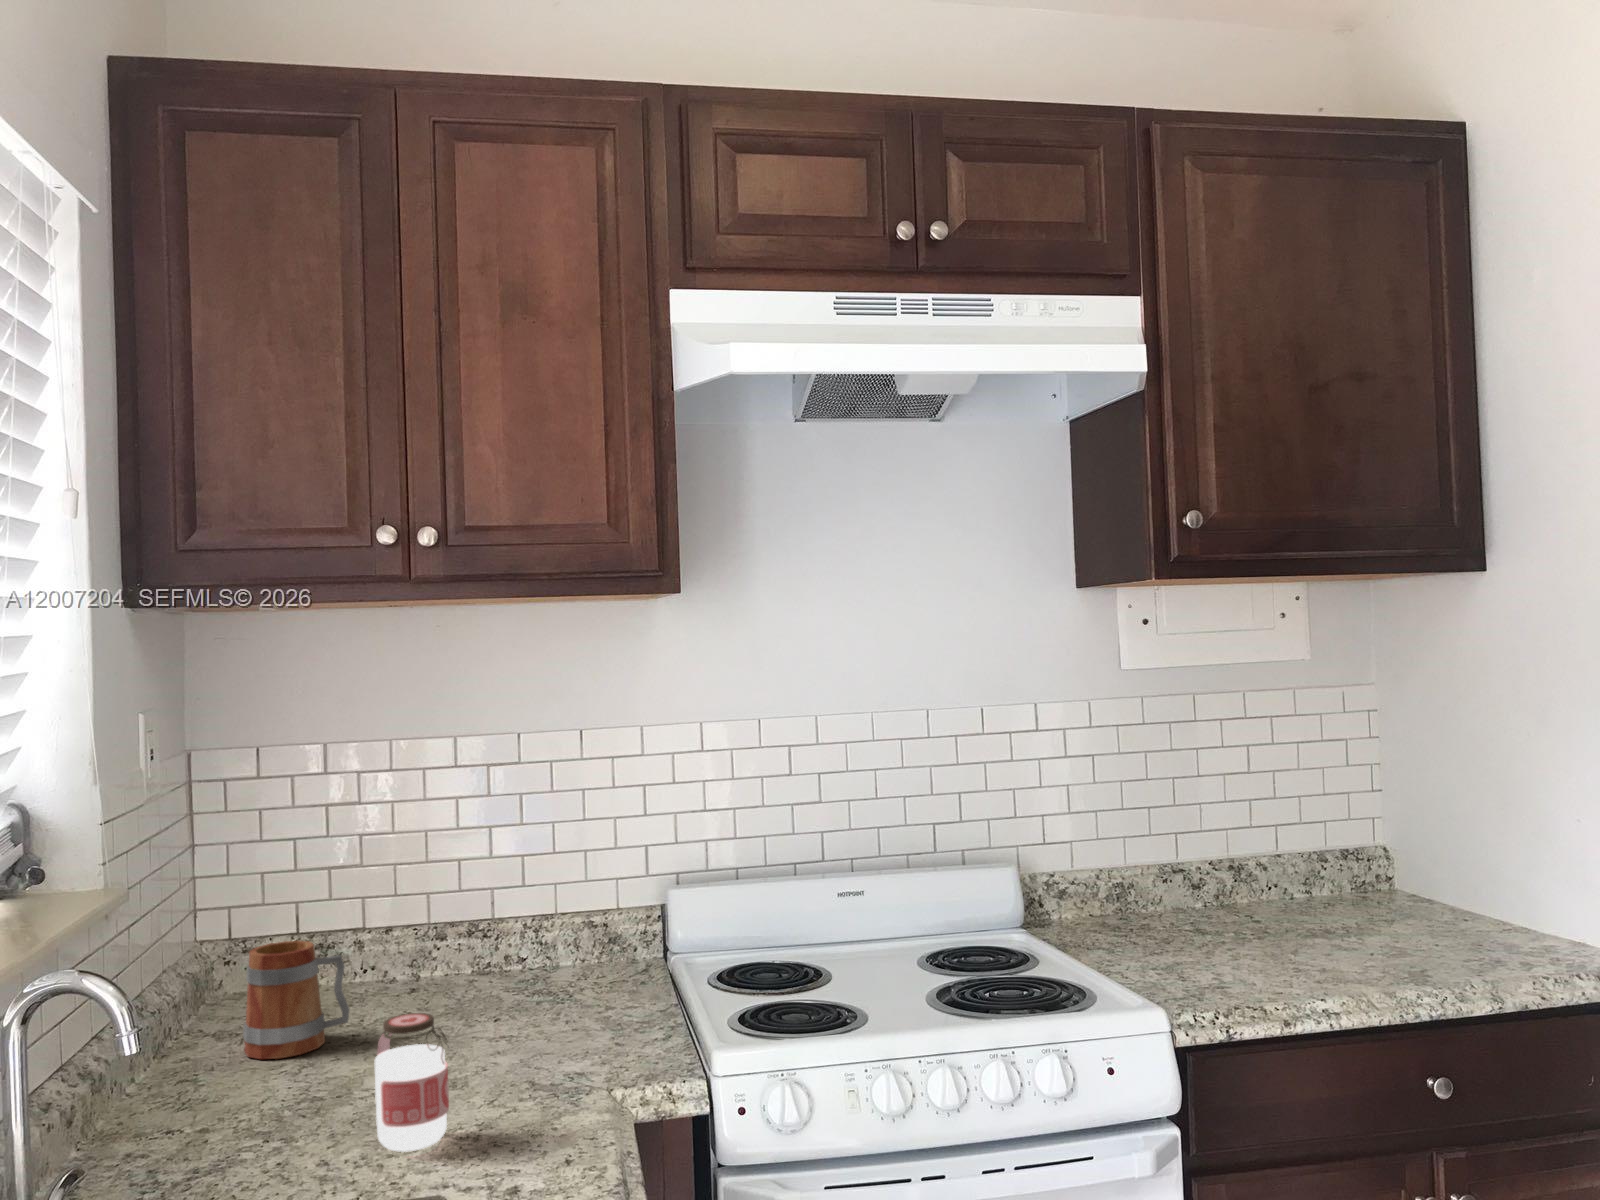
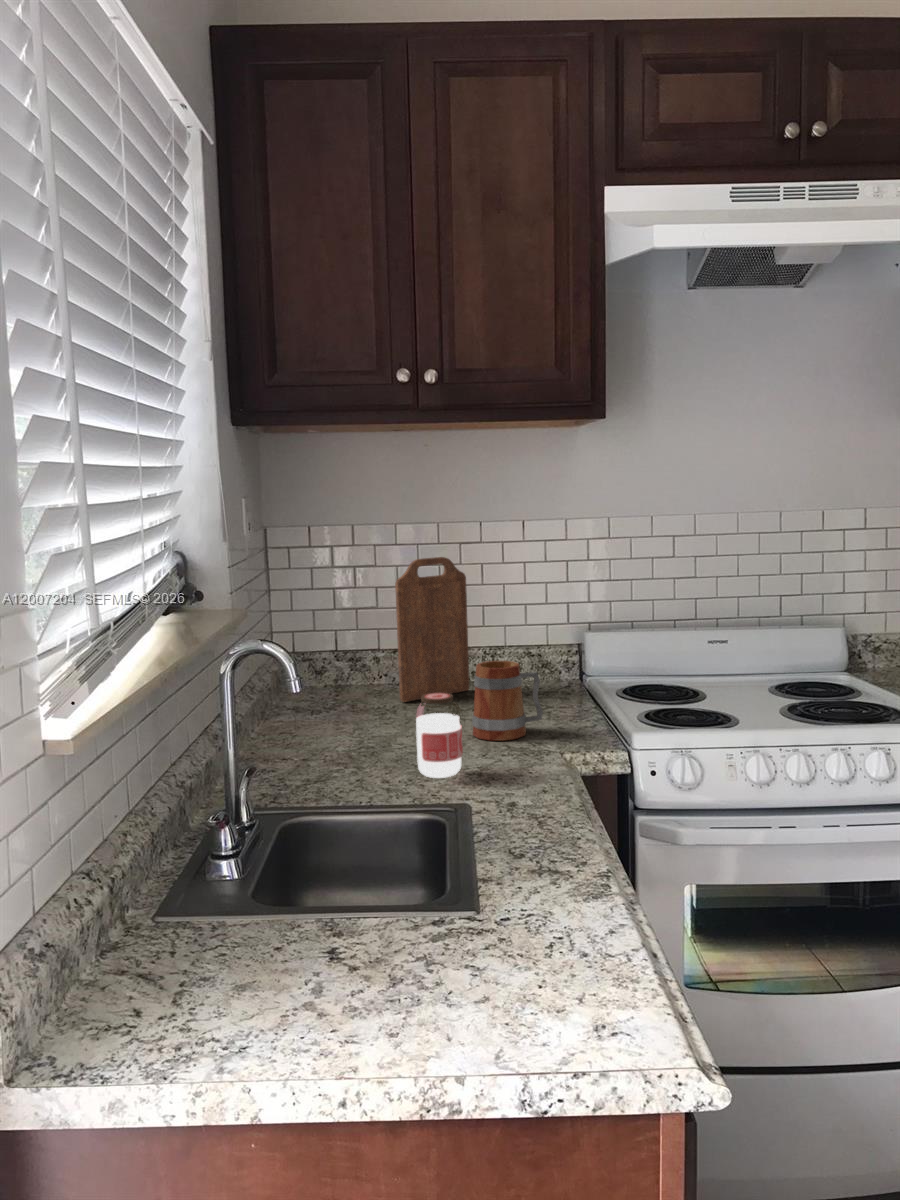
cutting board: none [381,789,498,1011] -> present [395,557,469,702]
mug: present [243,941,349,1059] -> present [472,661,543,741]

